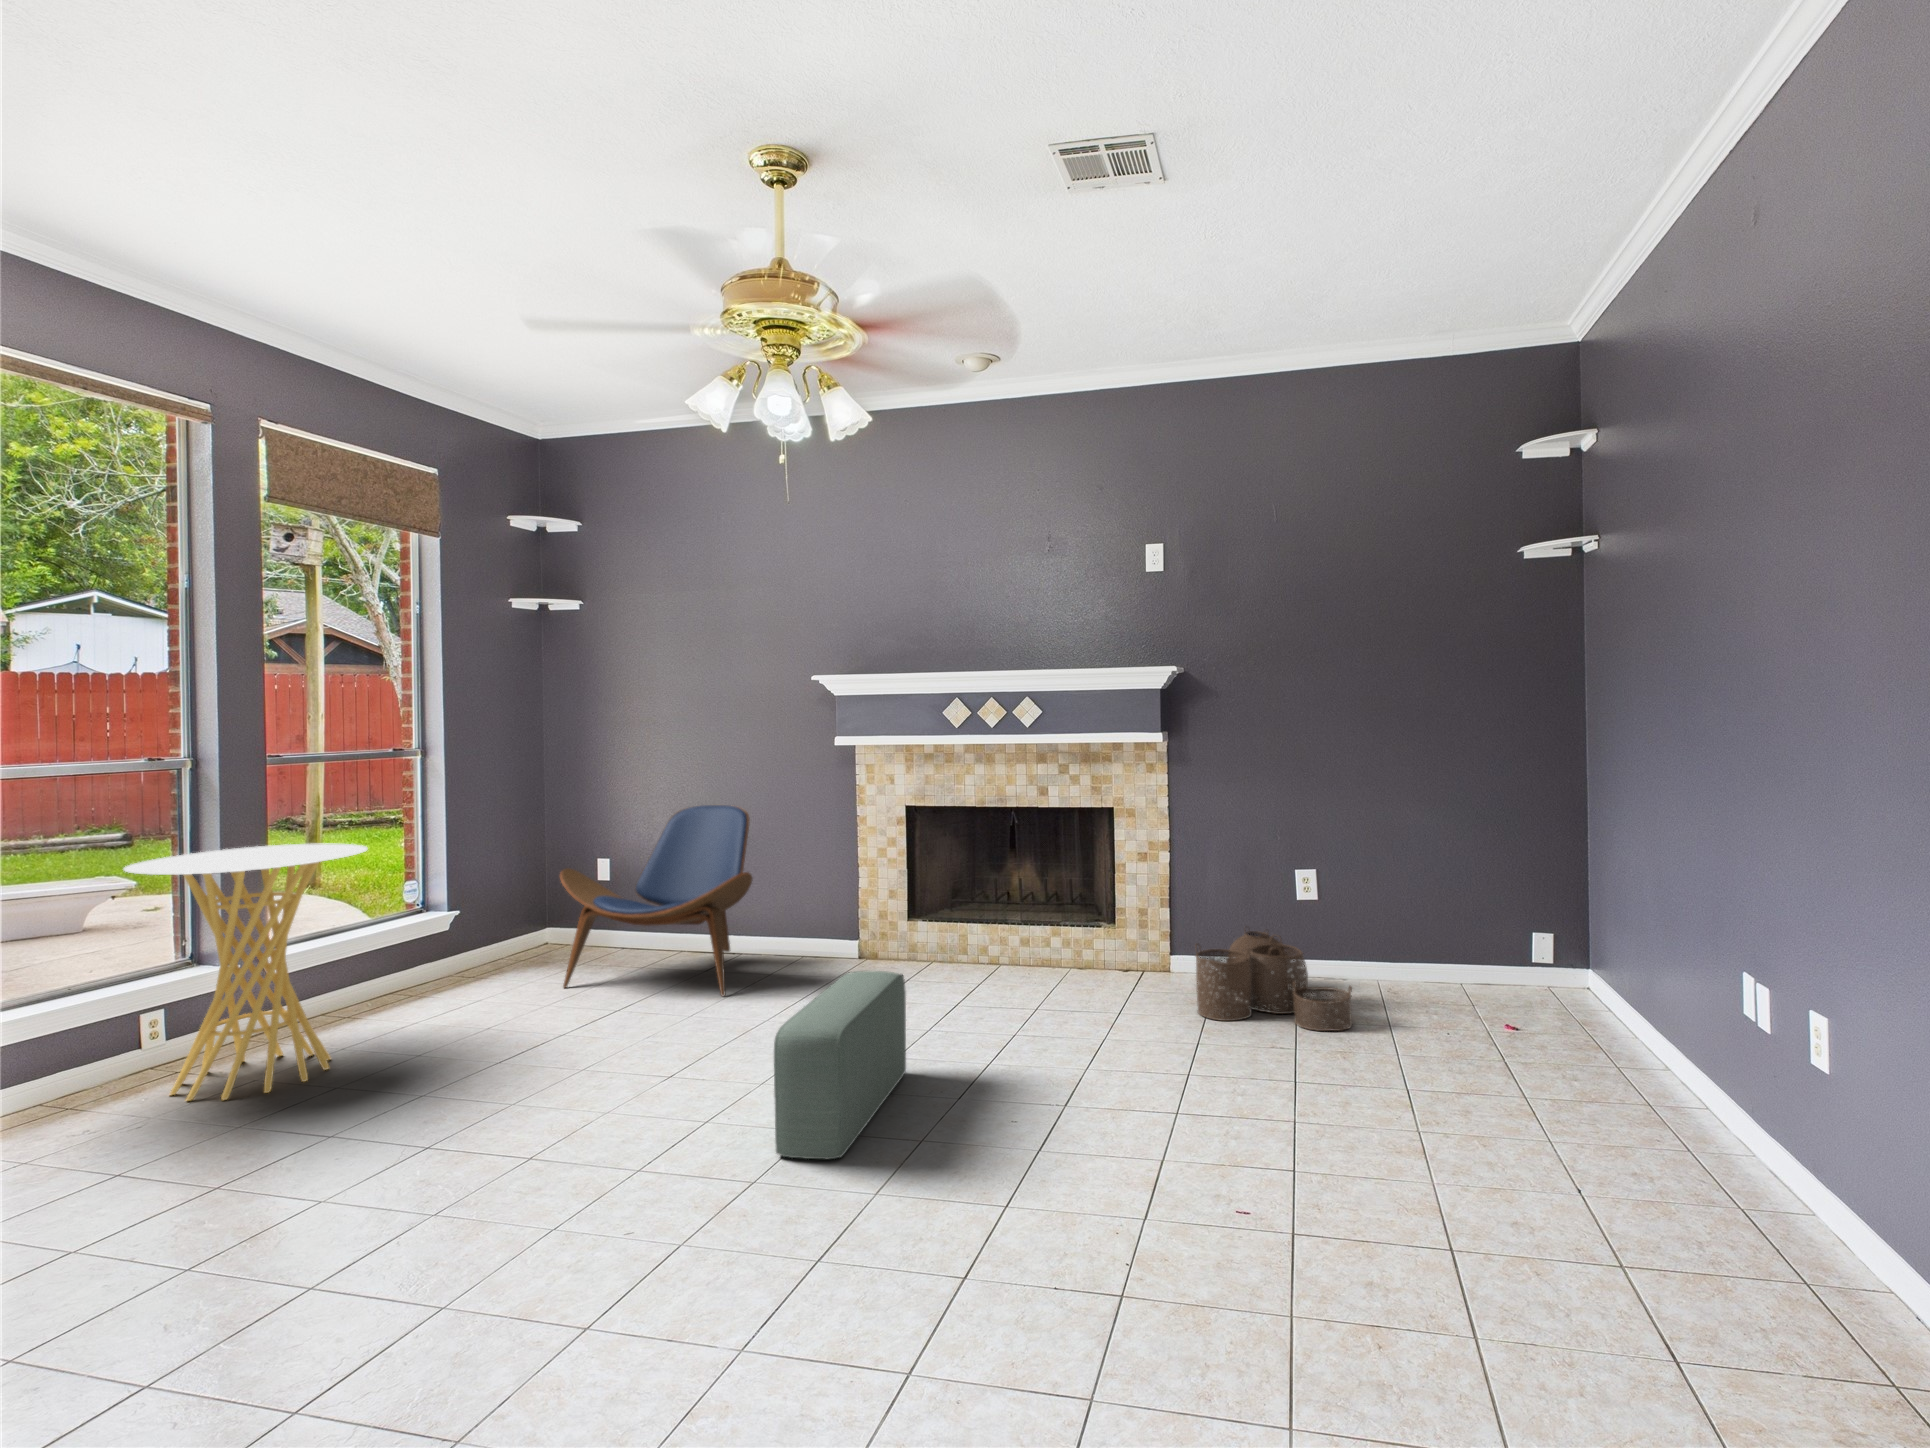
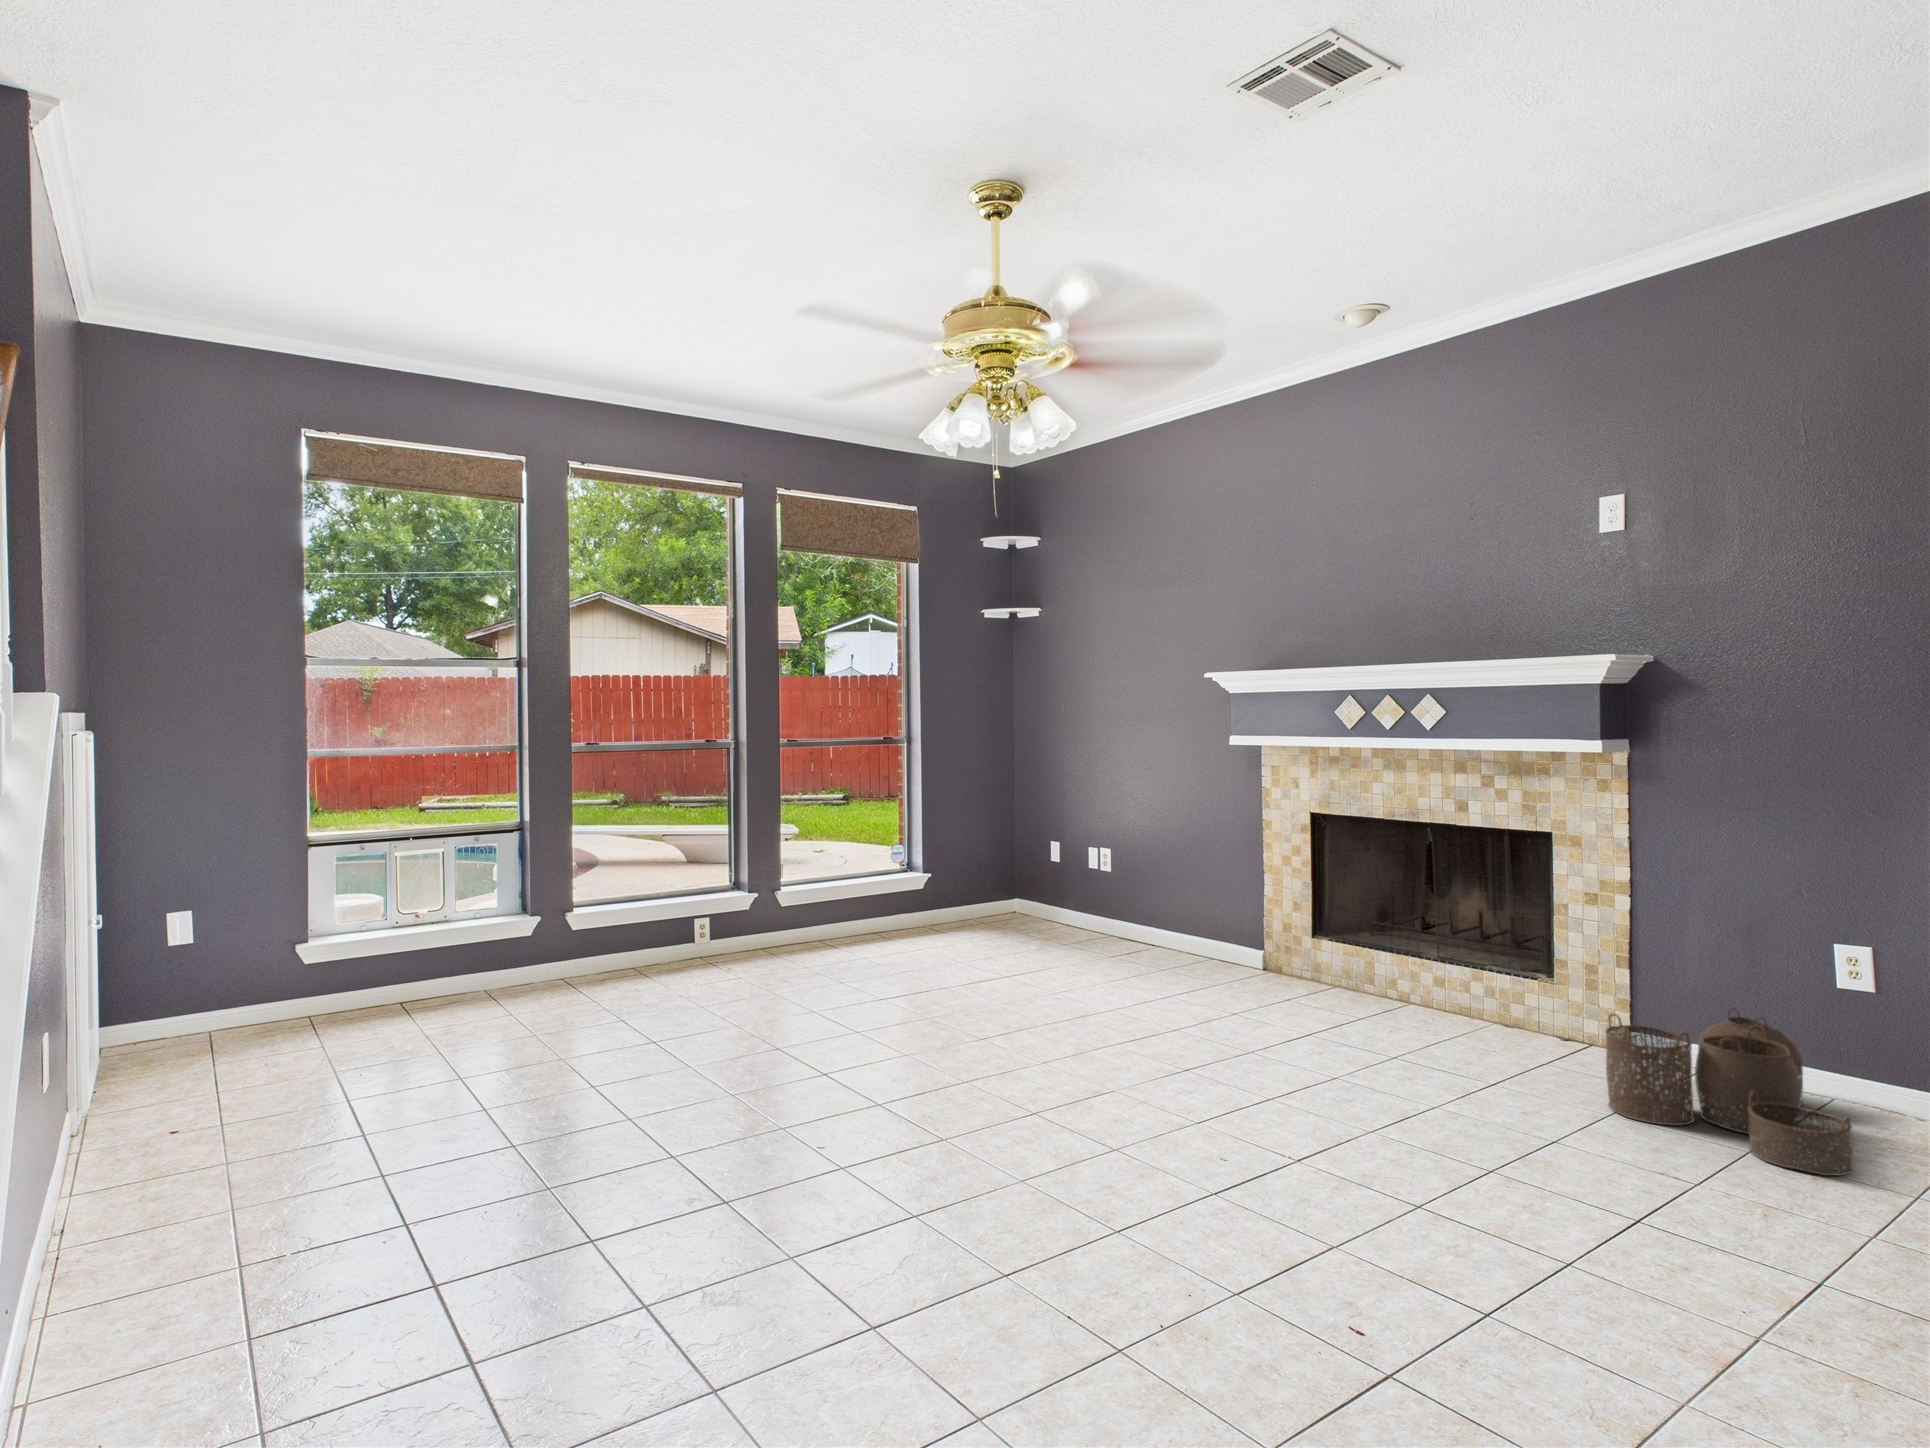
lounge chair: present [560,805,752,996] -> none [986,799,1156,980]
side table: present [124,843,368,1101] -> none [676,804,820,983]
pouf: present [774,971,906,1159] -> none [999,966,1187,1129]

